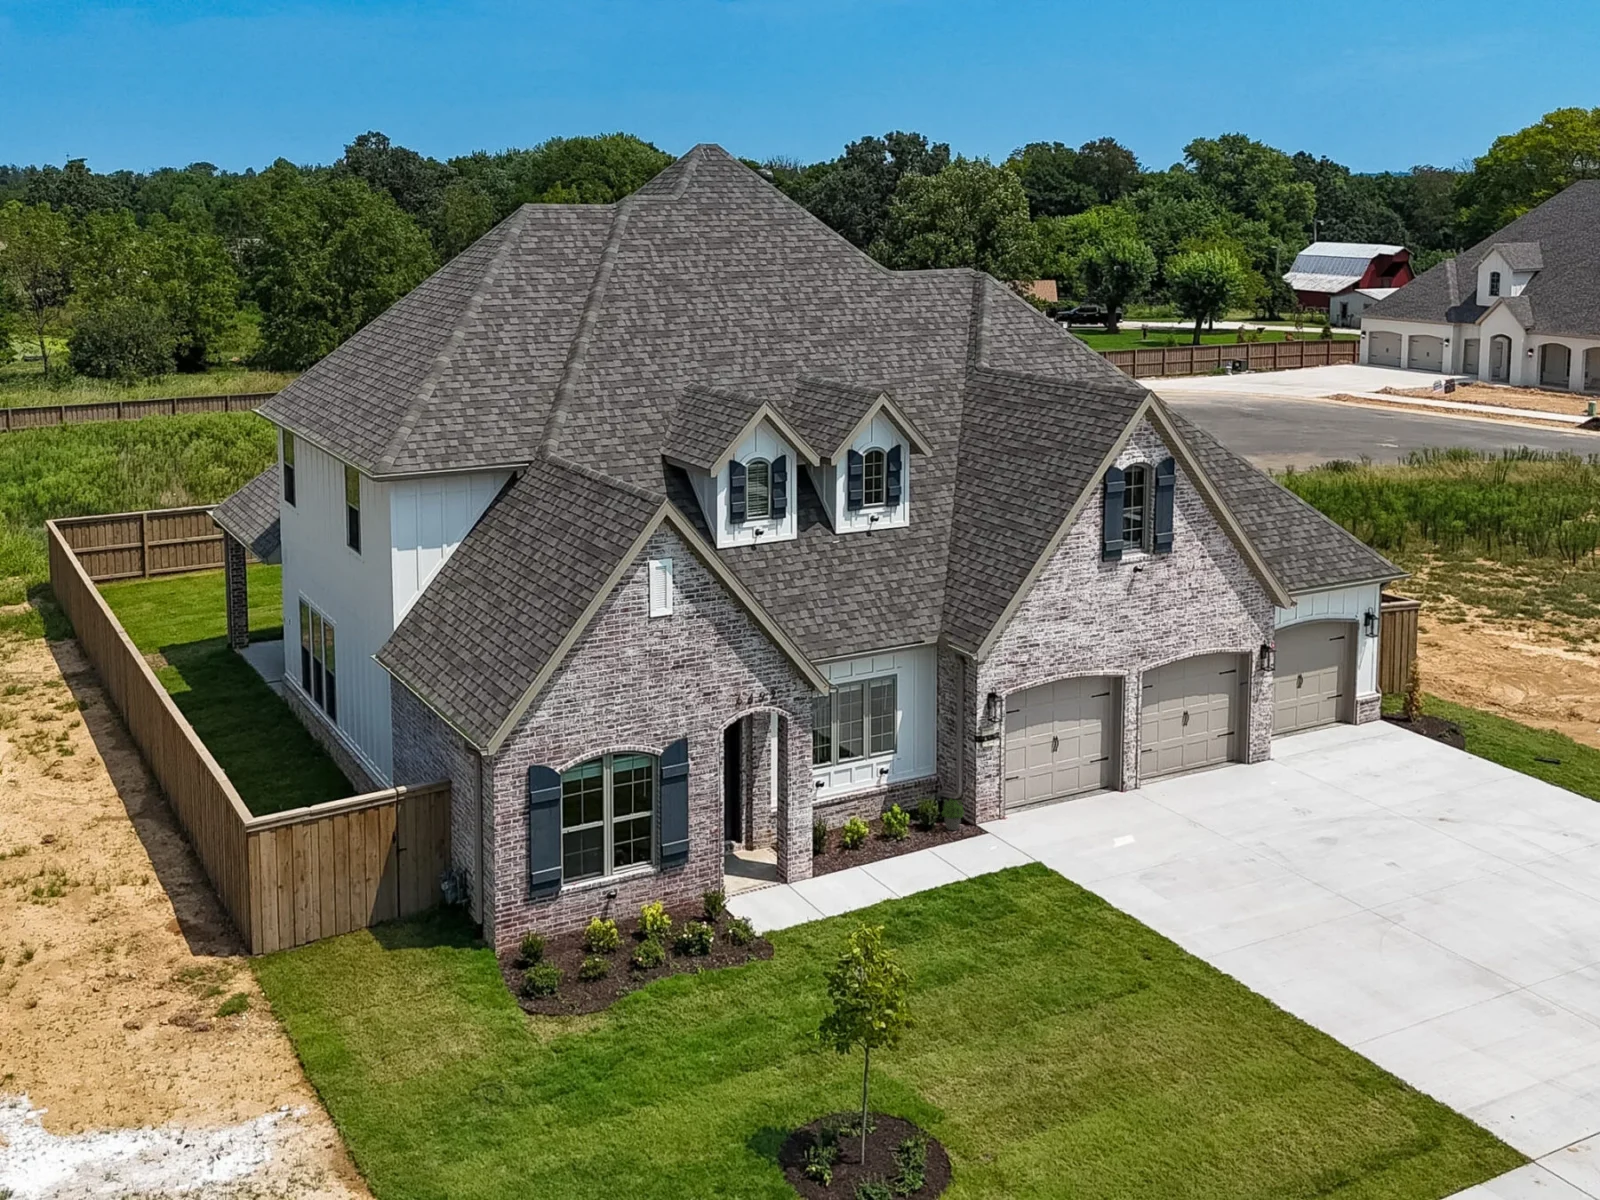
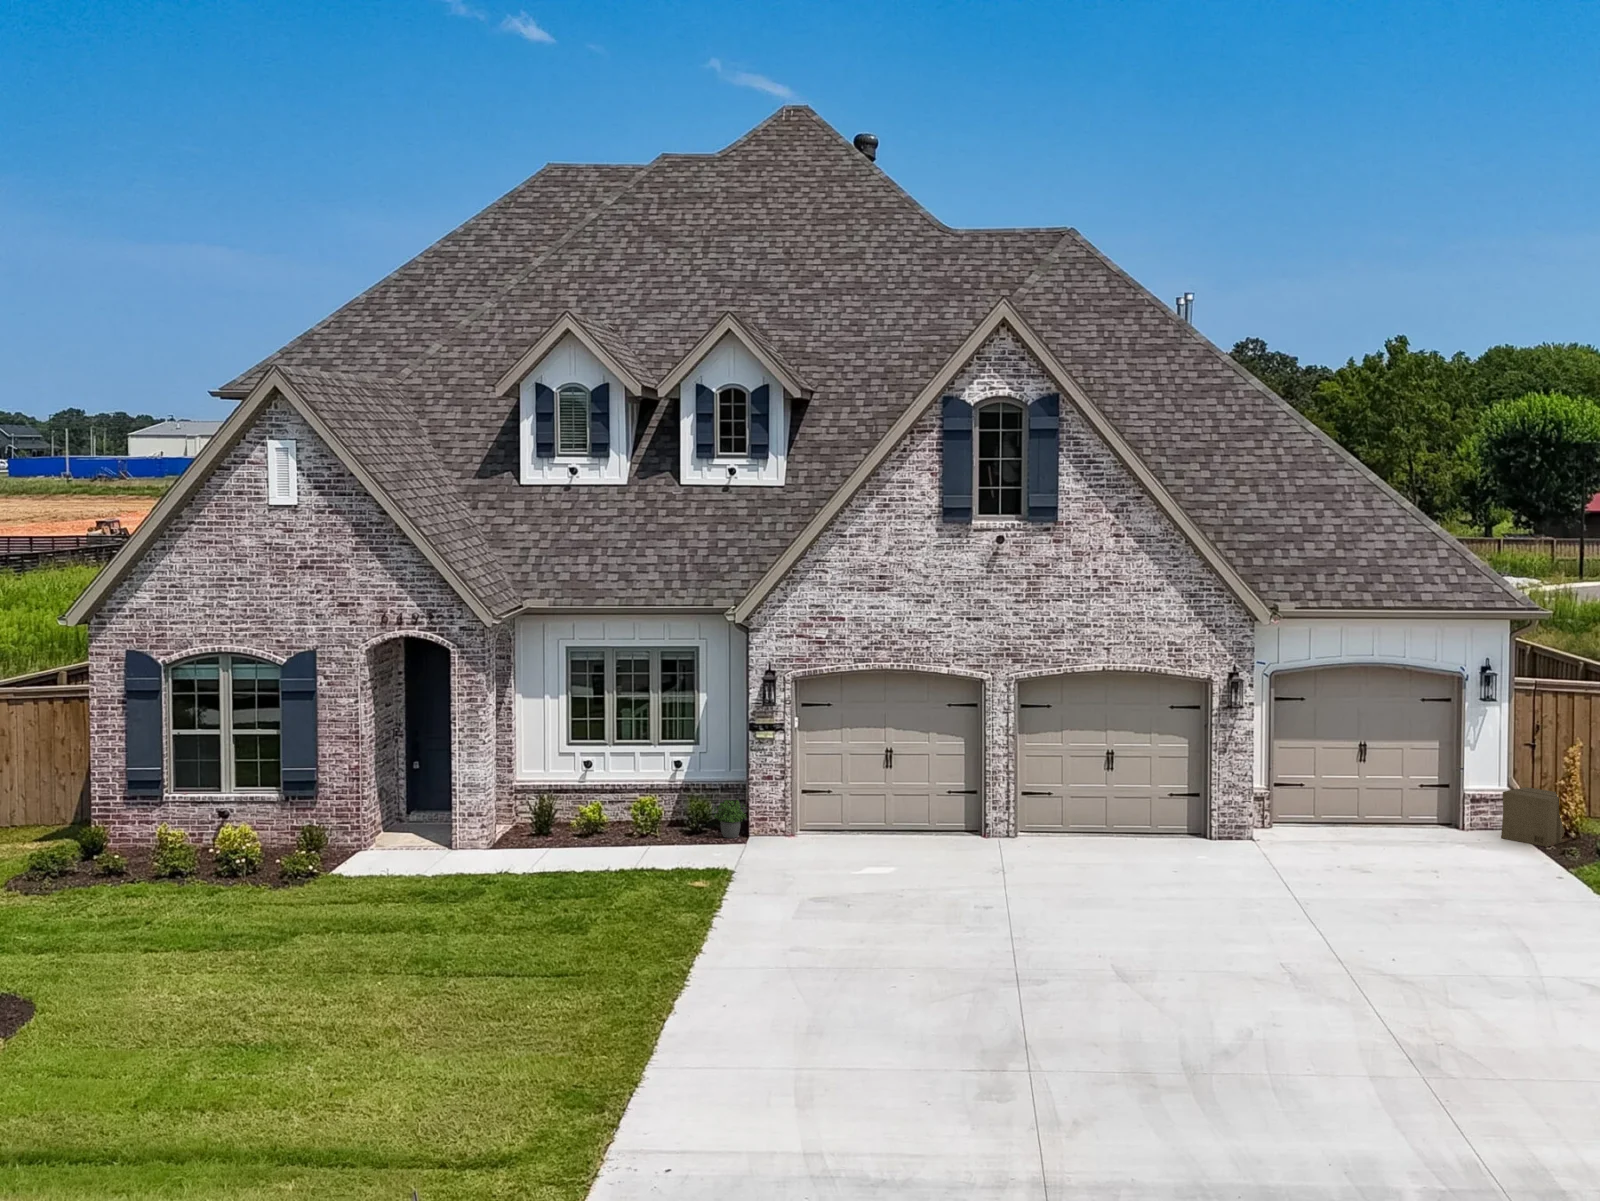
cardboard box: none [1384,692,1422,734] -> present [1501,787,1570,847]

